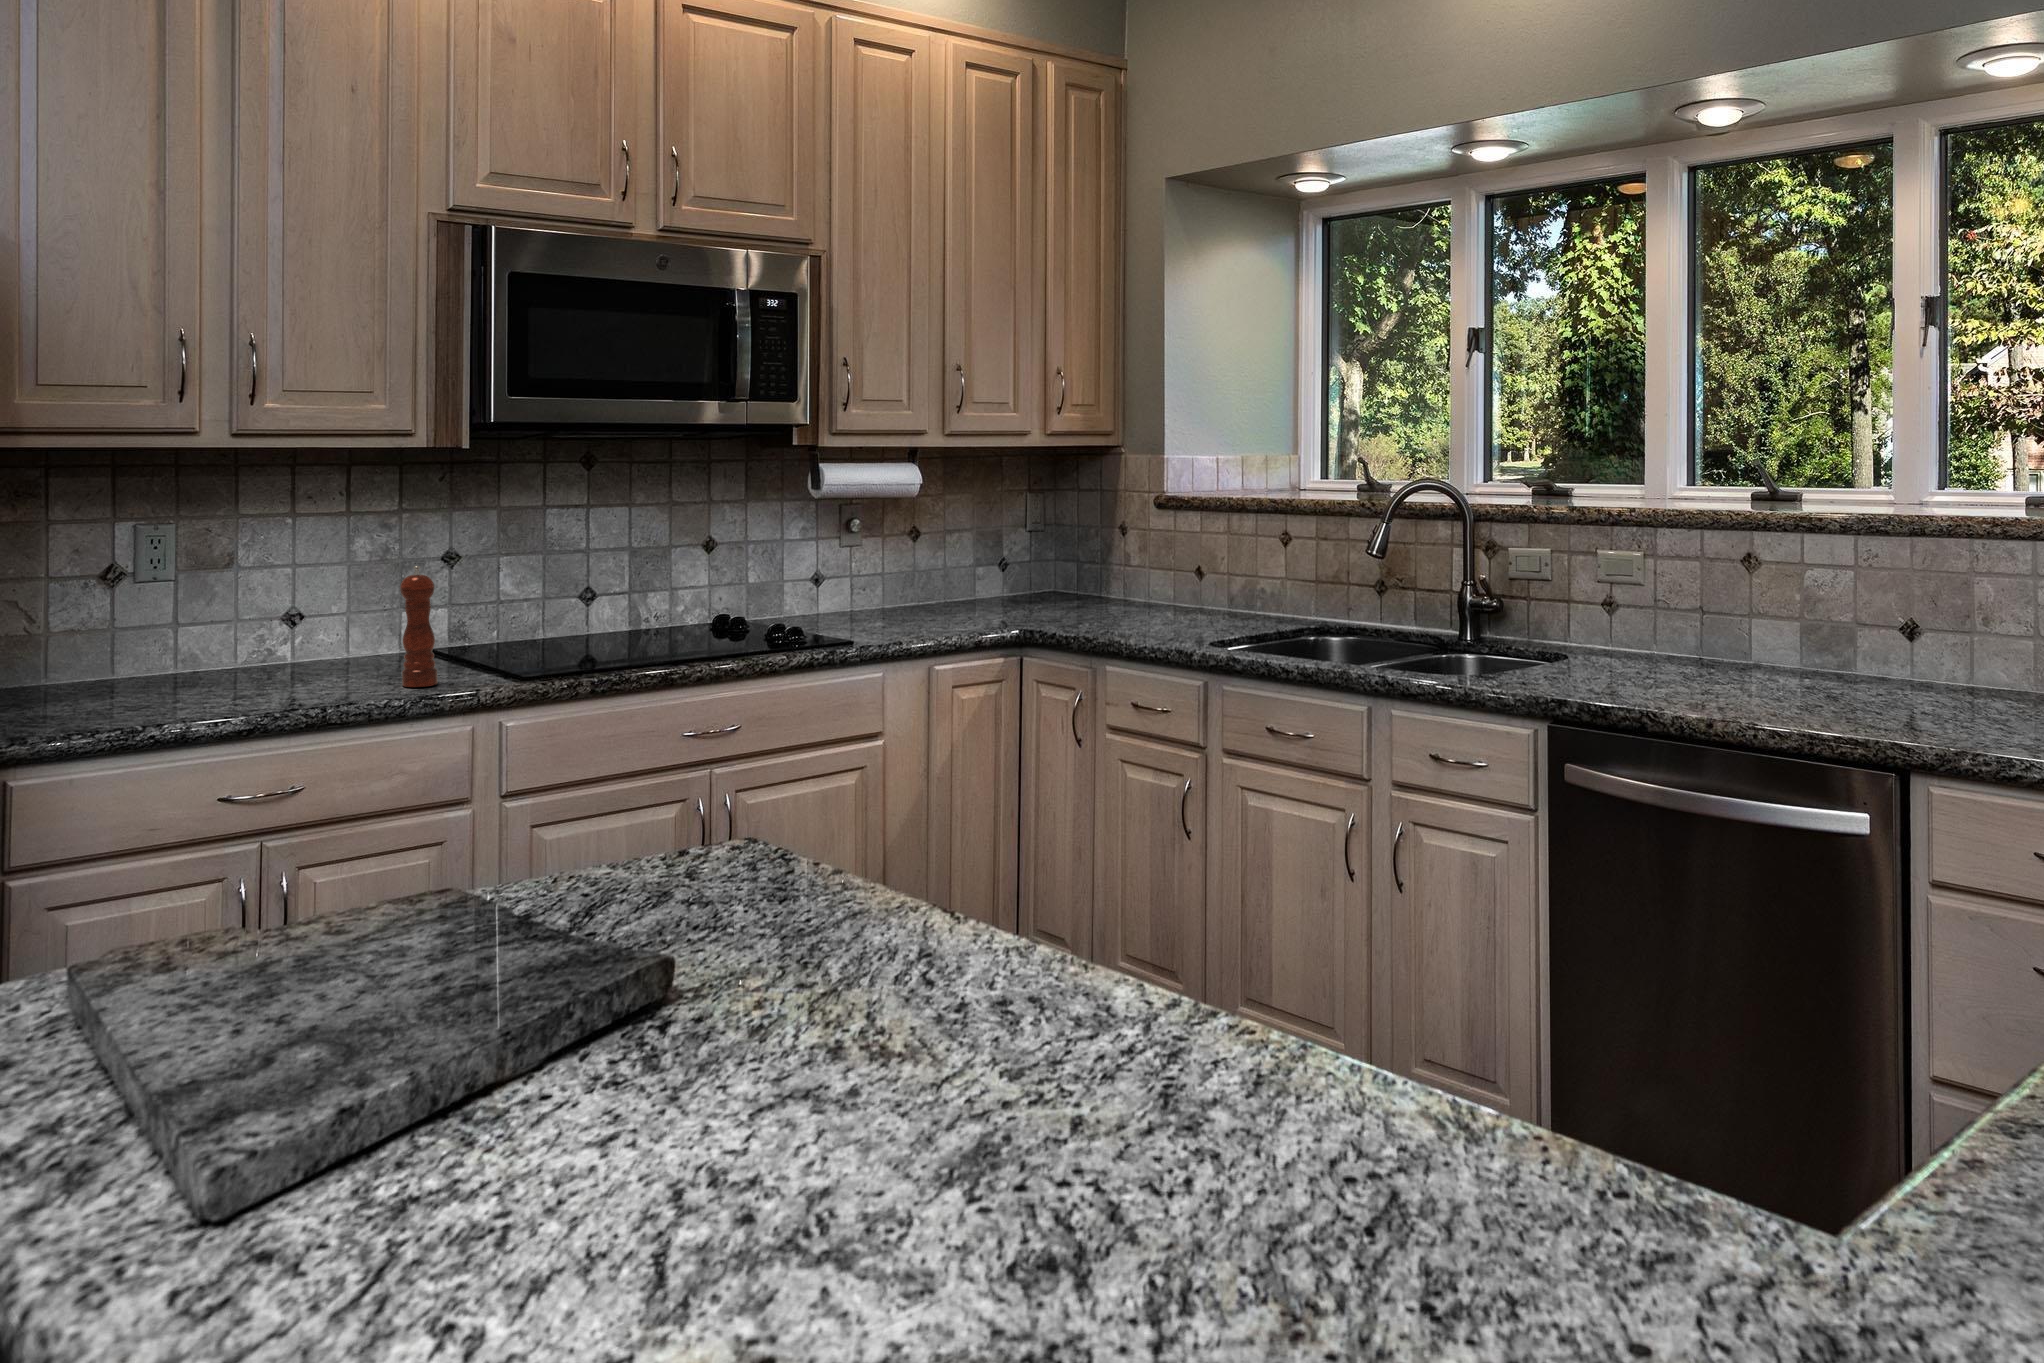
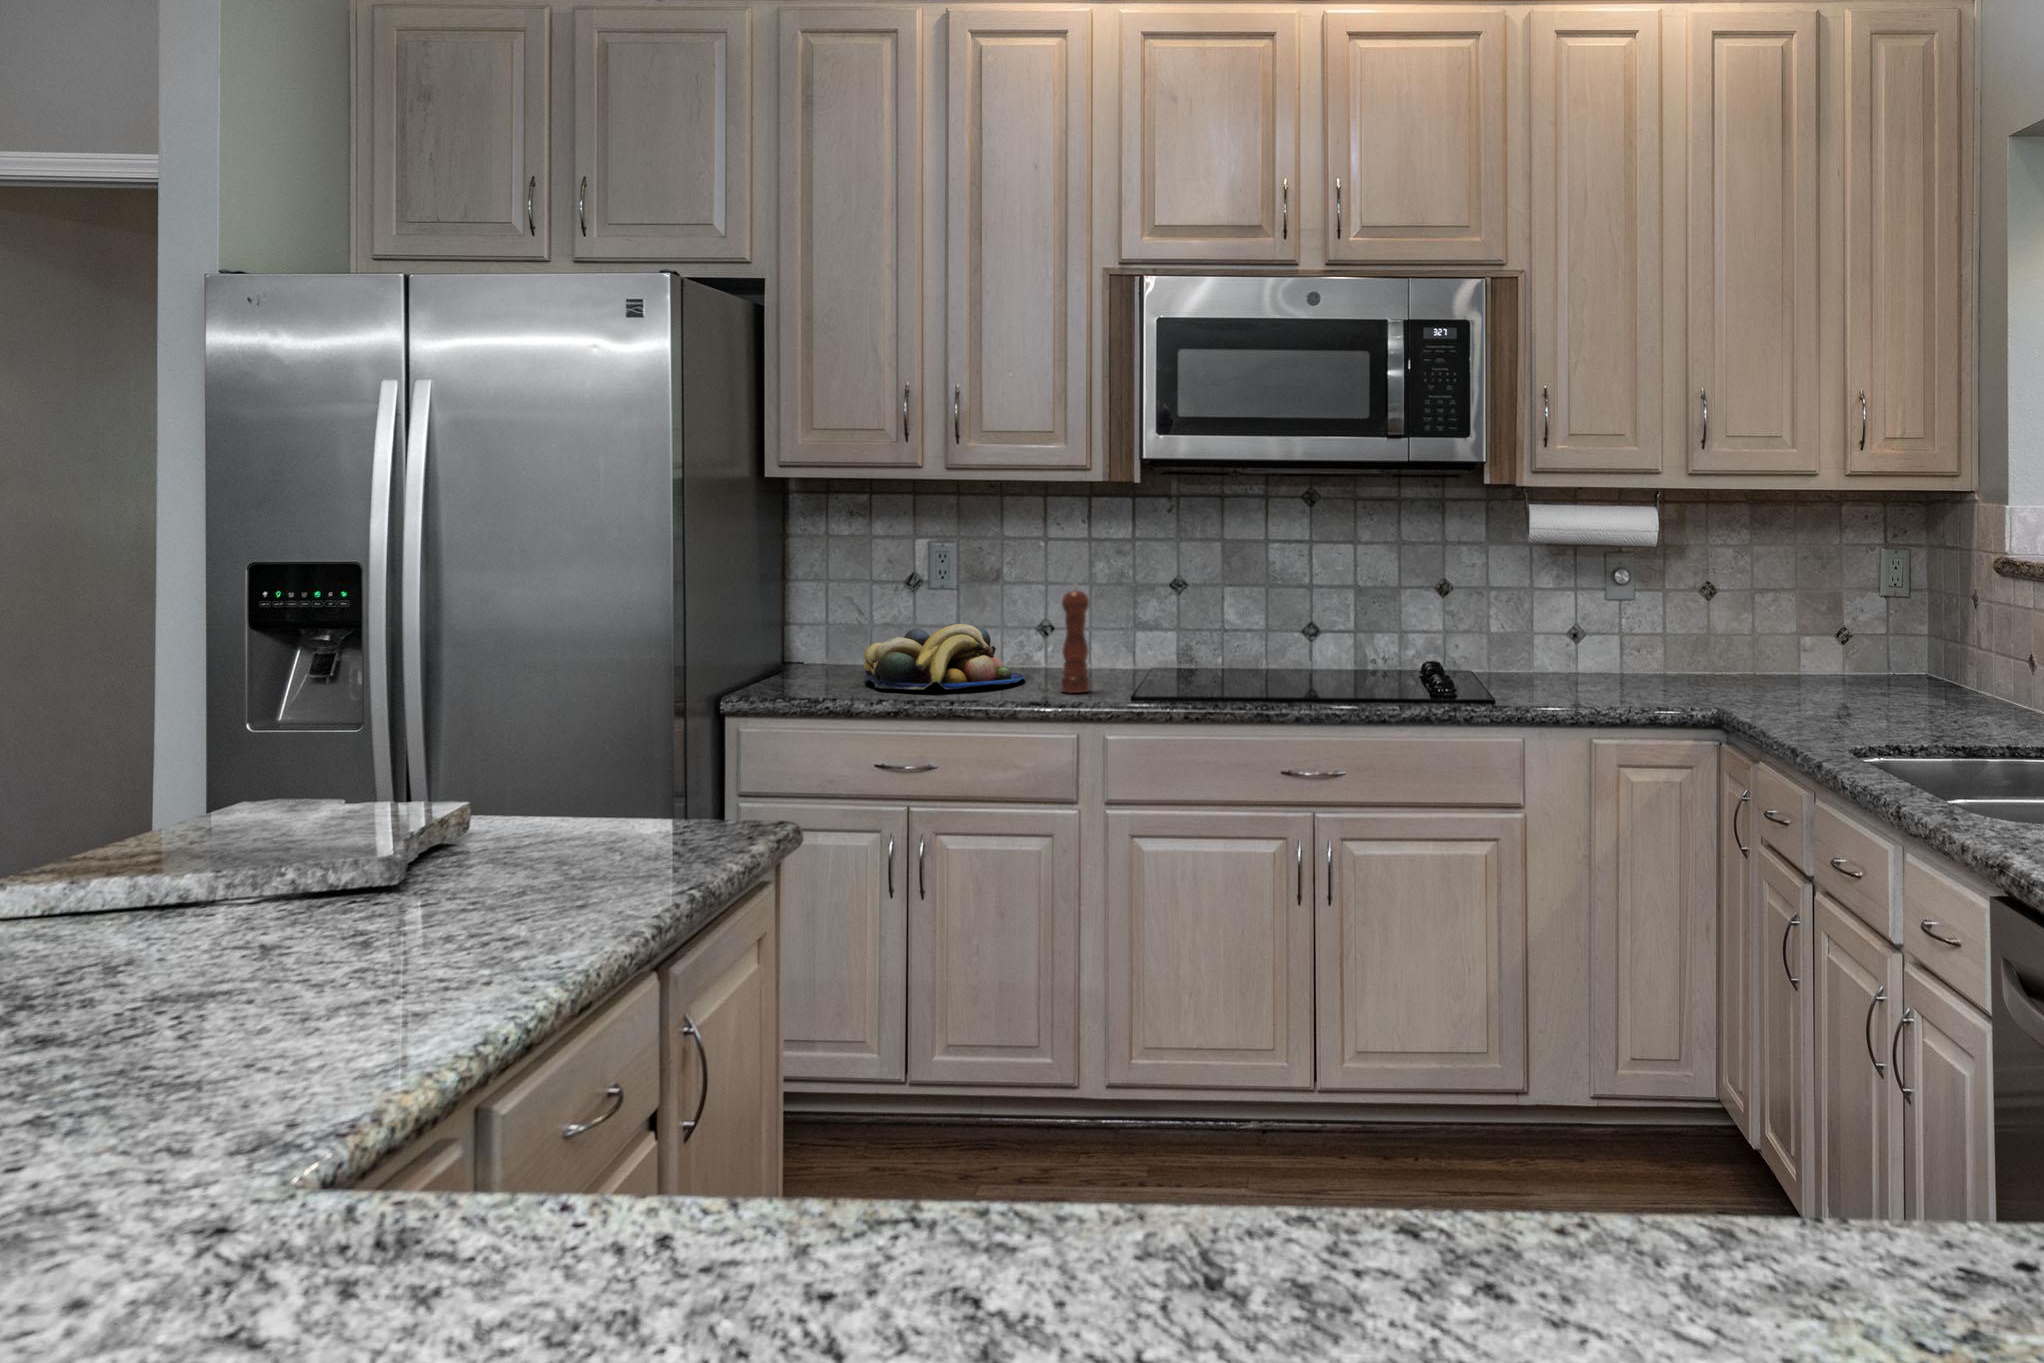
fruit bowl: none [103,620,330,709] -> present [864,624,1025,690]

